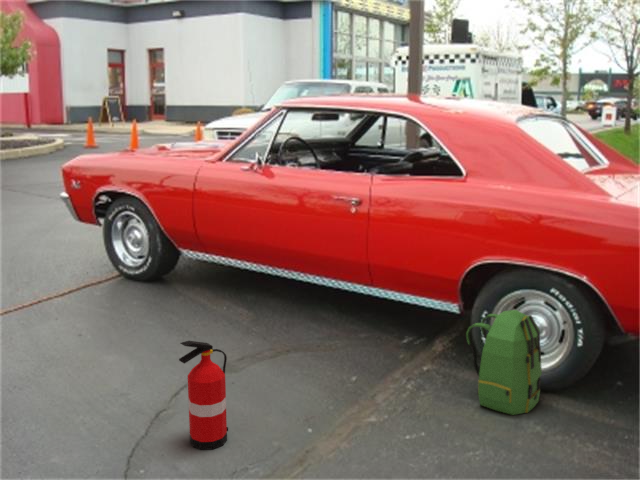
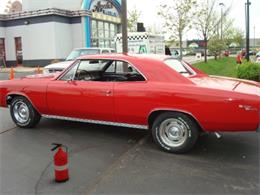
backpack: present [466,310,542,415] -> none [151,126,178,162]

